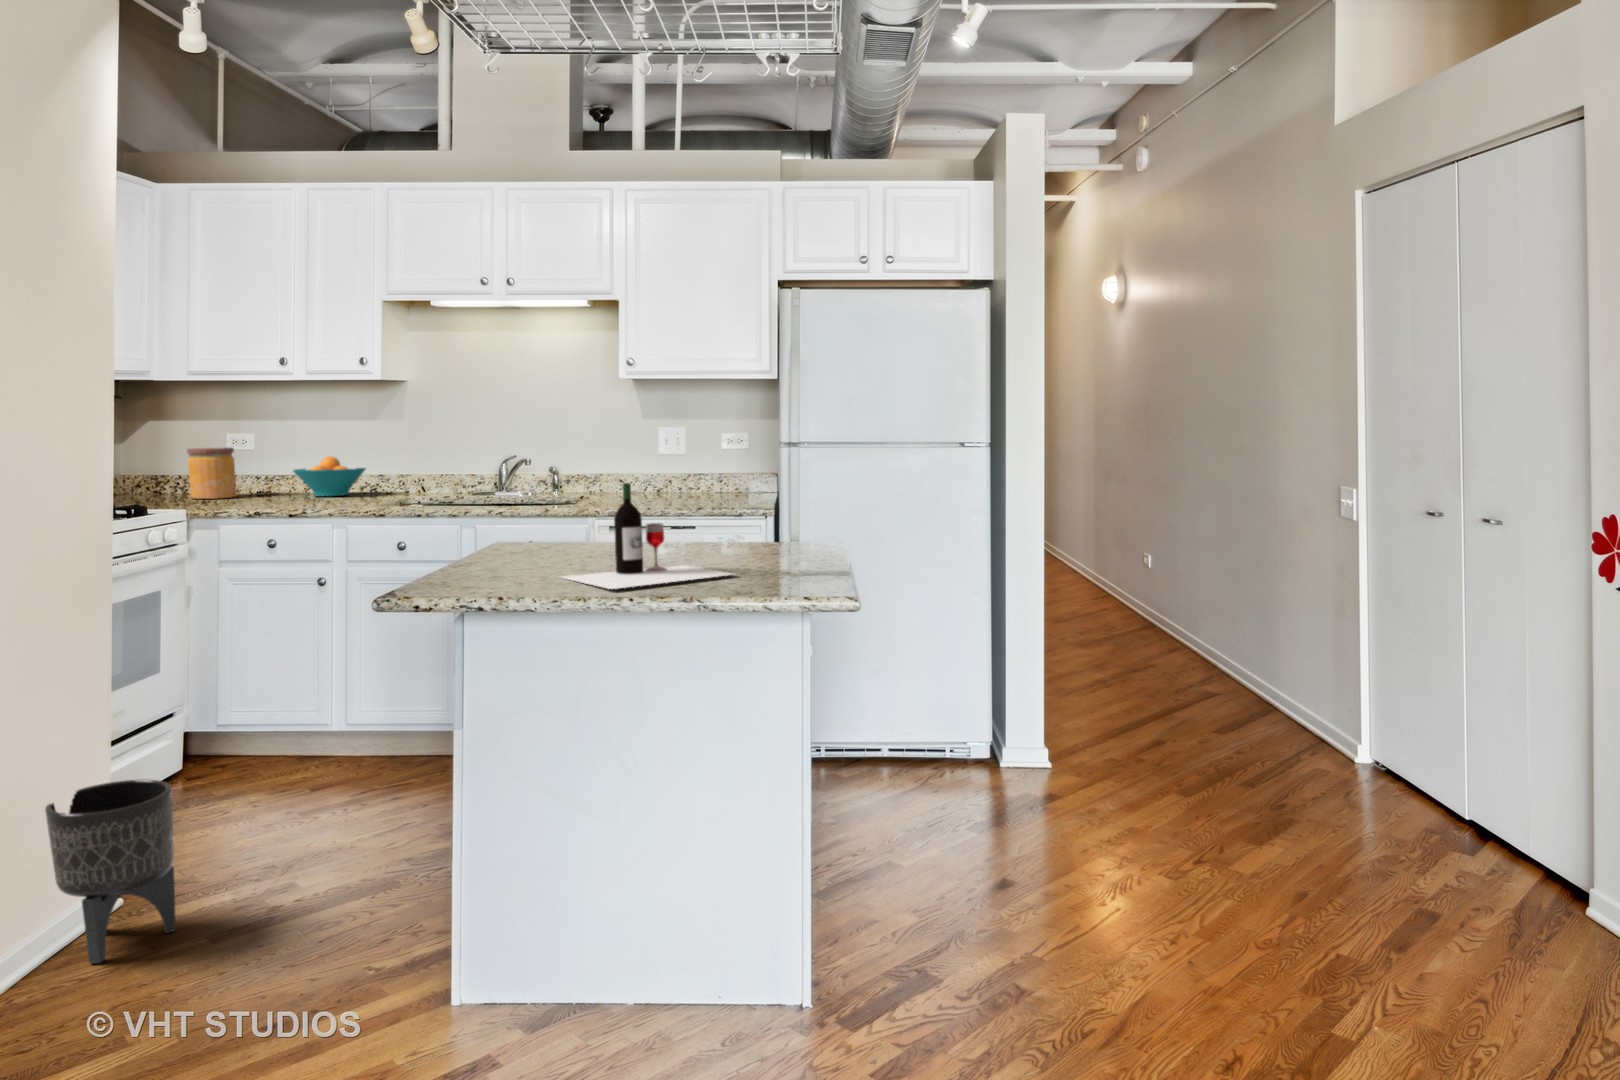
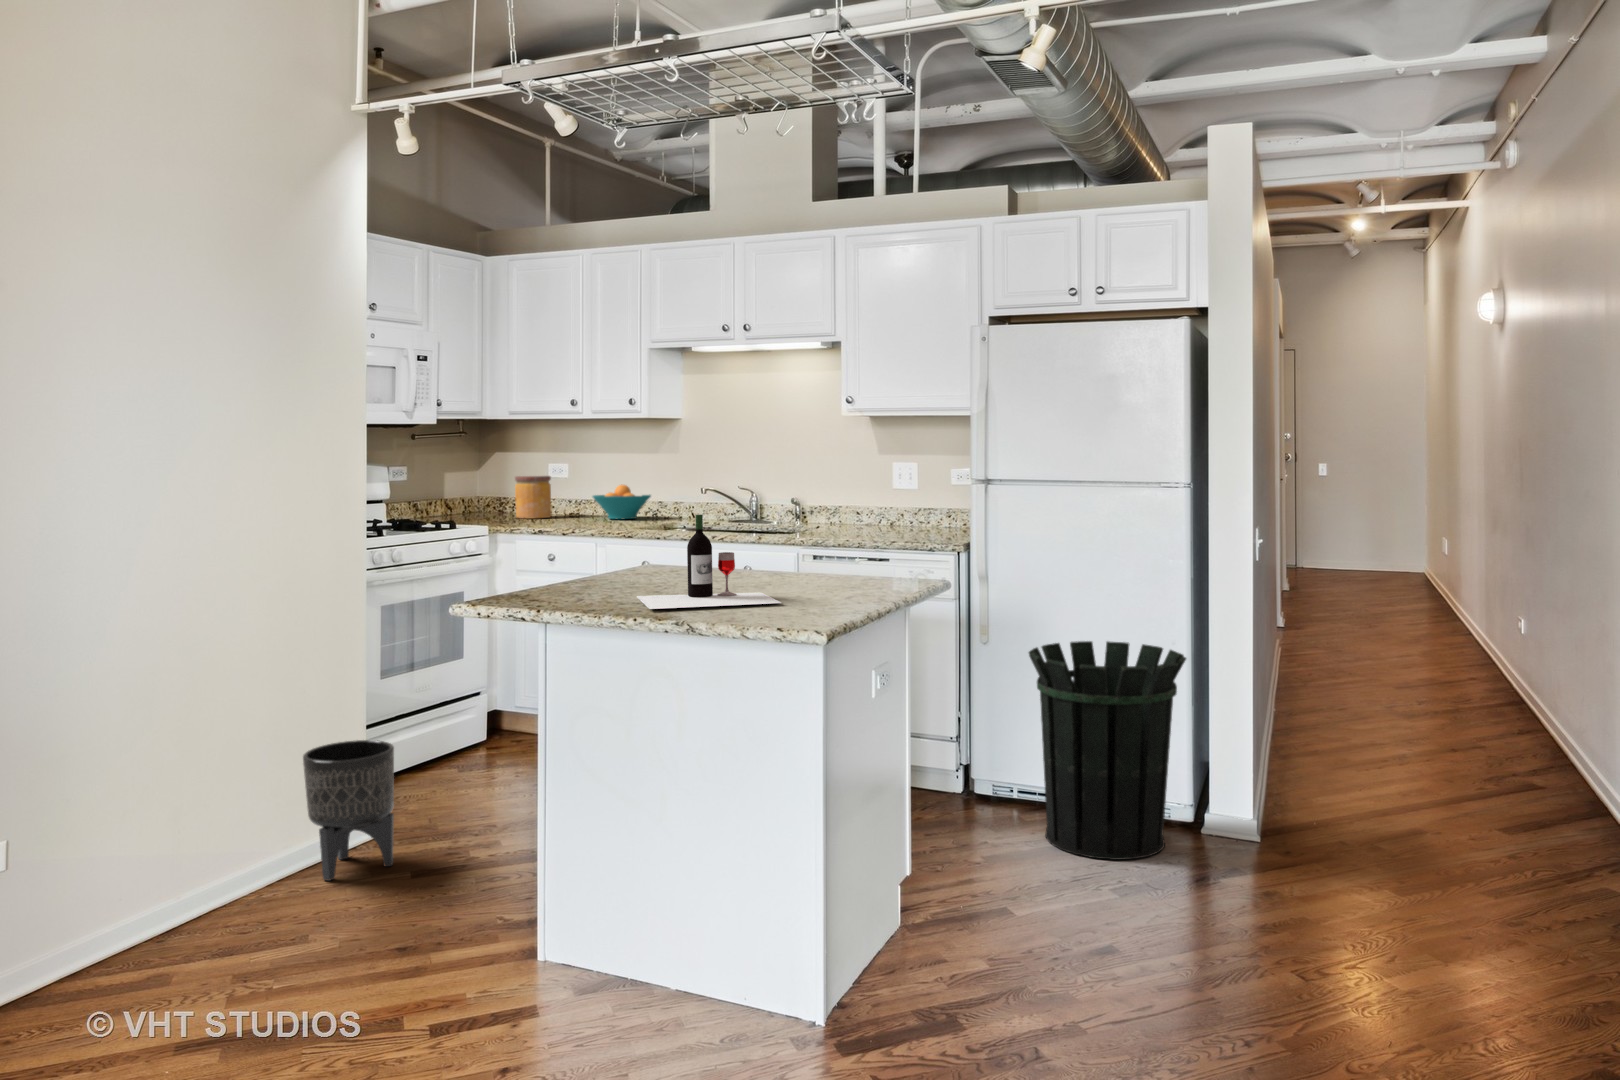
waste bin: none [857,596,1005,803] -> present [1029,641,1186,860]

